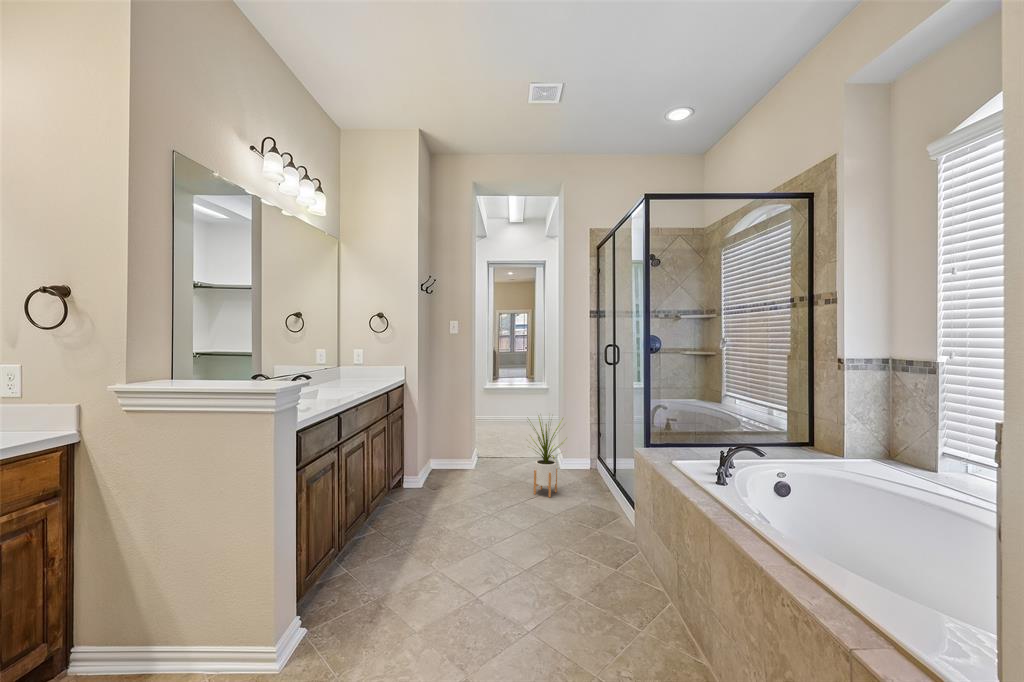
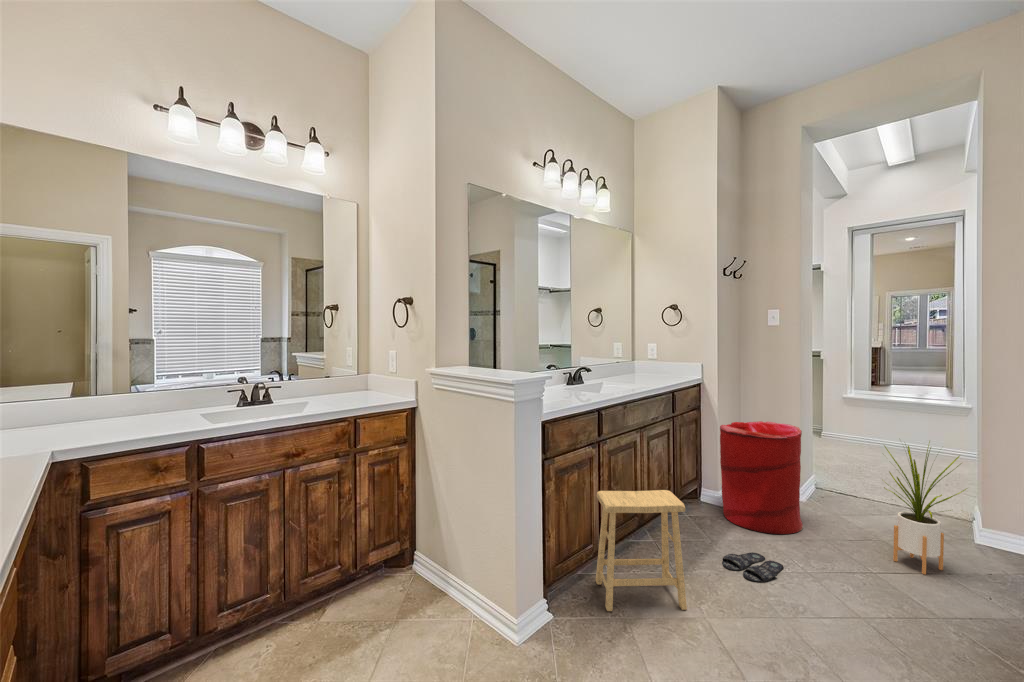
laundry hamper: none [420,411,481,500] -> present [720,421,803,534]
footstool: none [338,479,426,607] -> present [596,490,687,611]
slippers: none [437,516,478,537] -> present [722,552,784,582]

